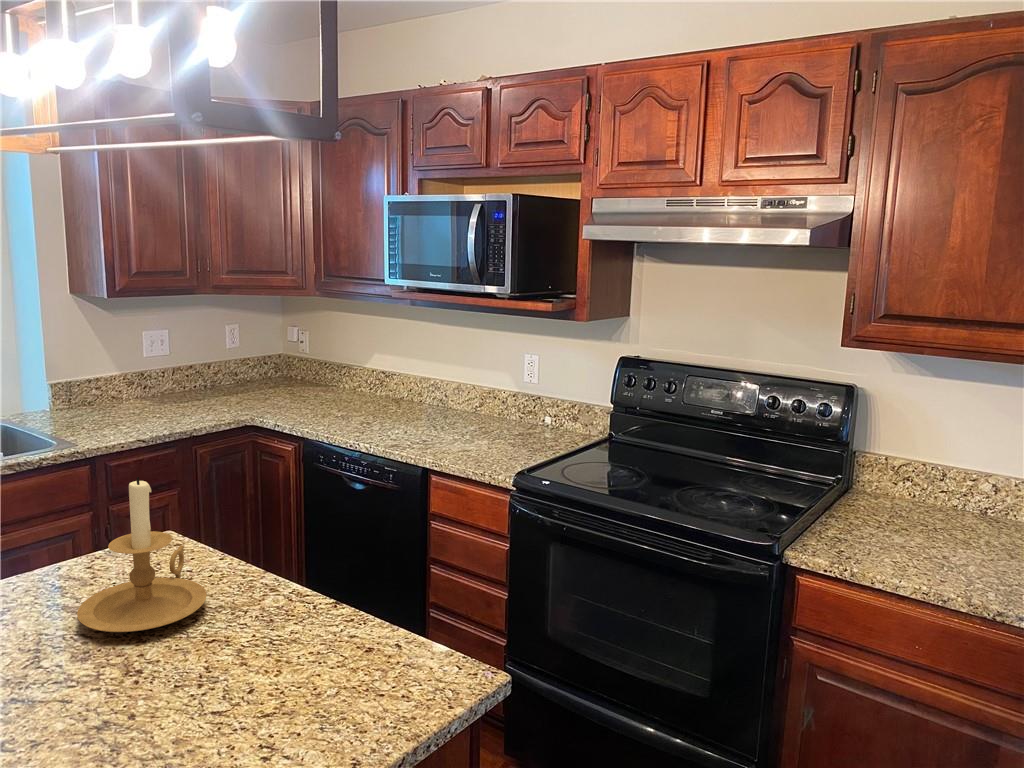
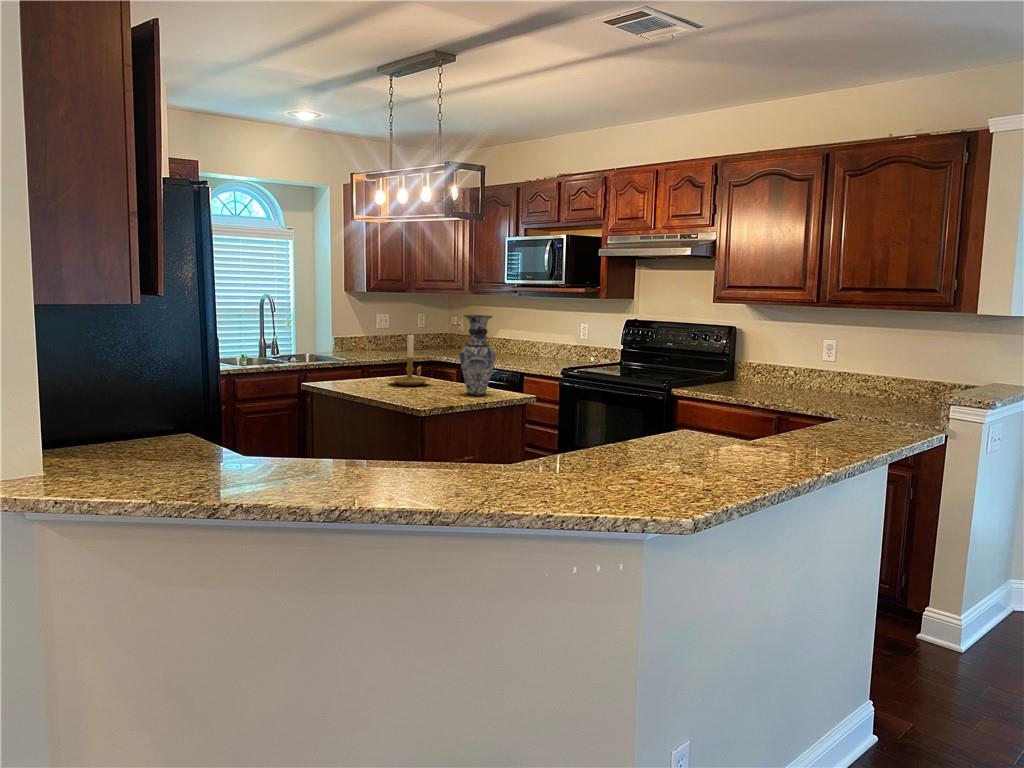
vase: none [279,448,396,710] -> present [459,315,496,396]

